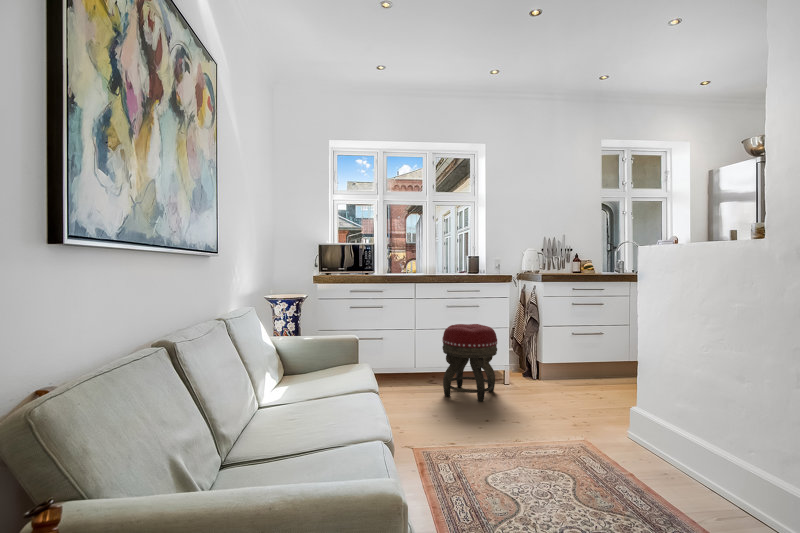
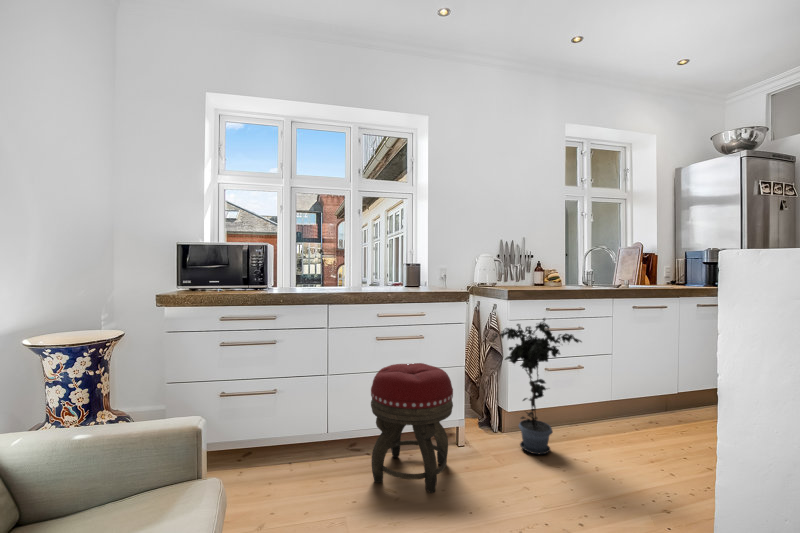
potted plant: none [528,294,597,391] -> present [492,318,582,454]

